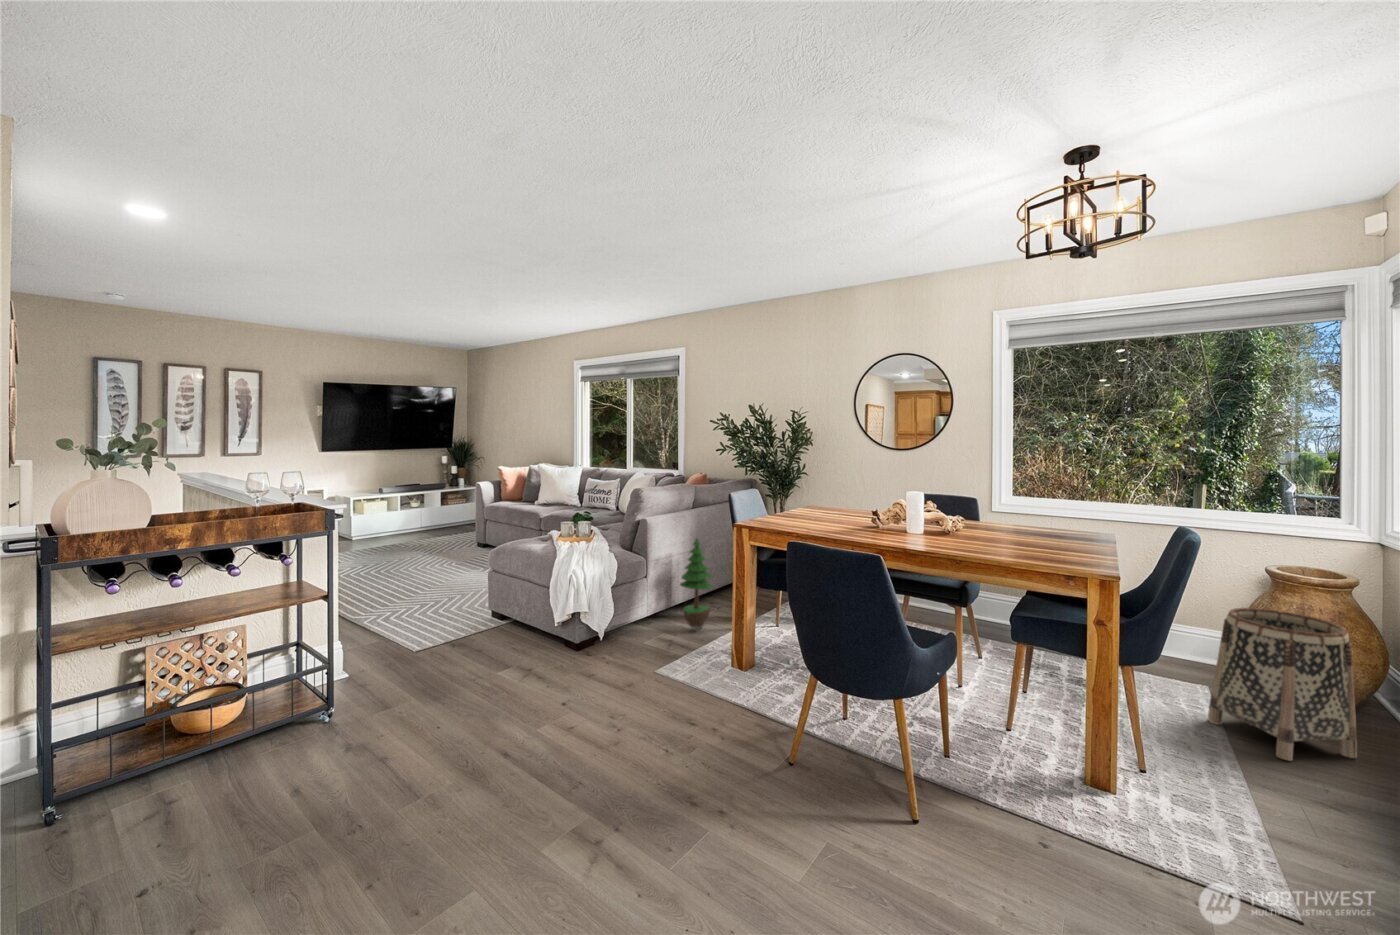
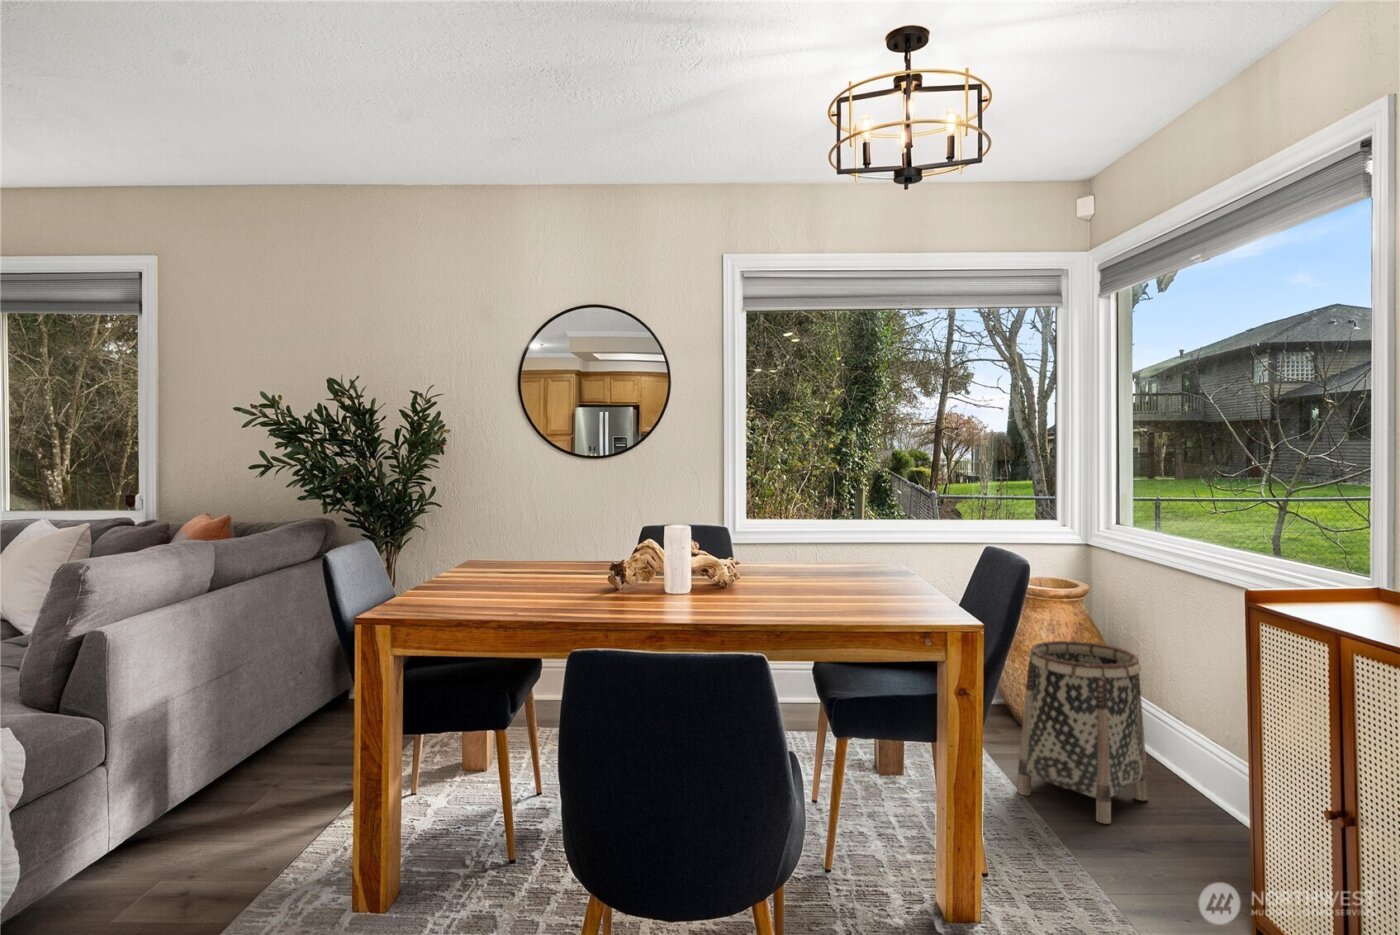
potted tree: present [680,538,713,630] -> none [204,645,286,844]

